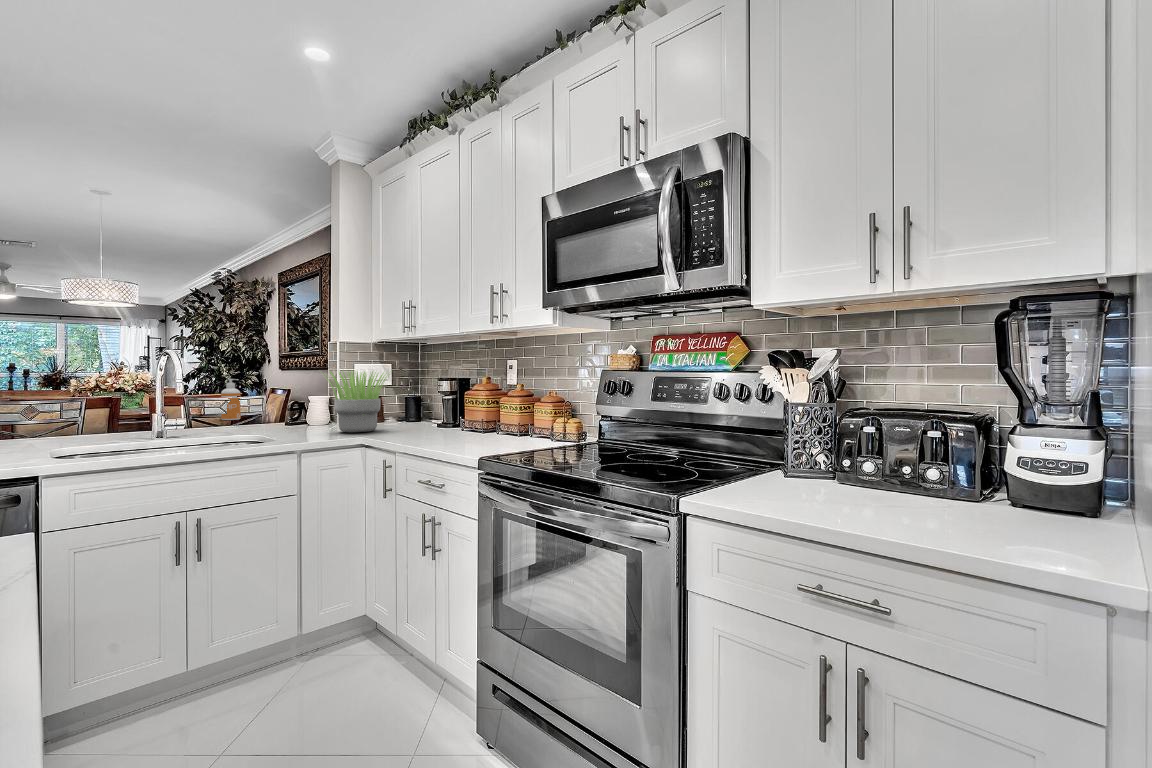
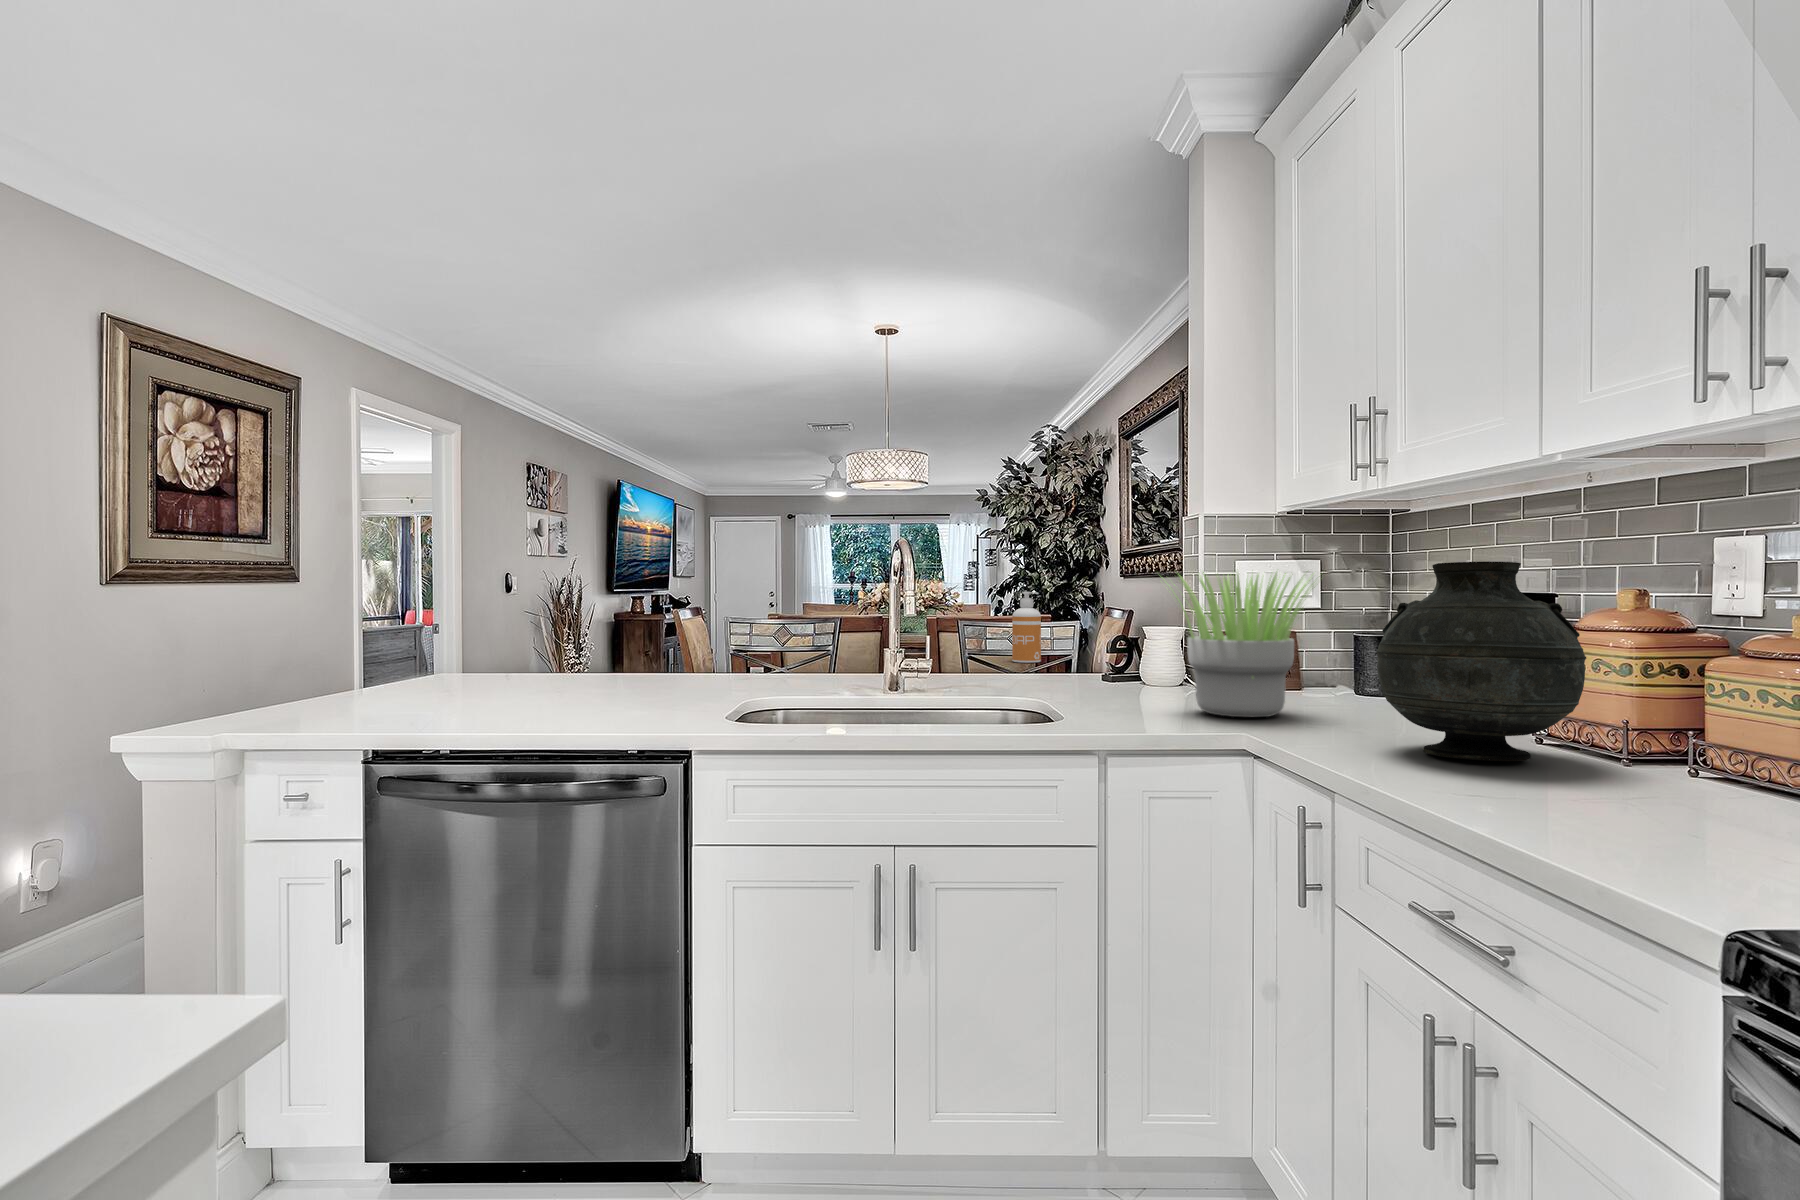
vase: none [410,368,472,436] -> present [1377,561,1586,761]

